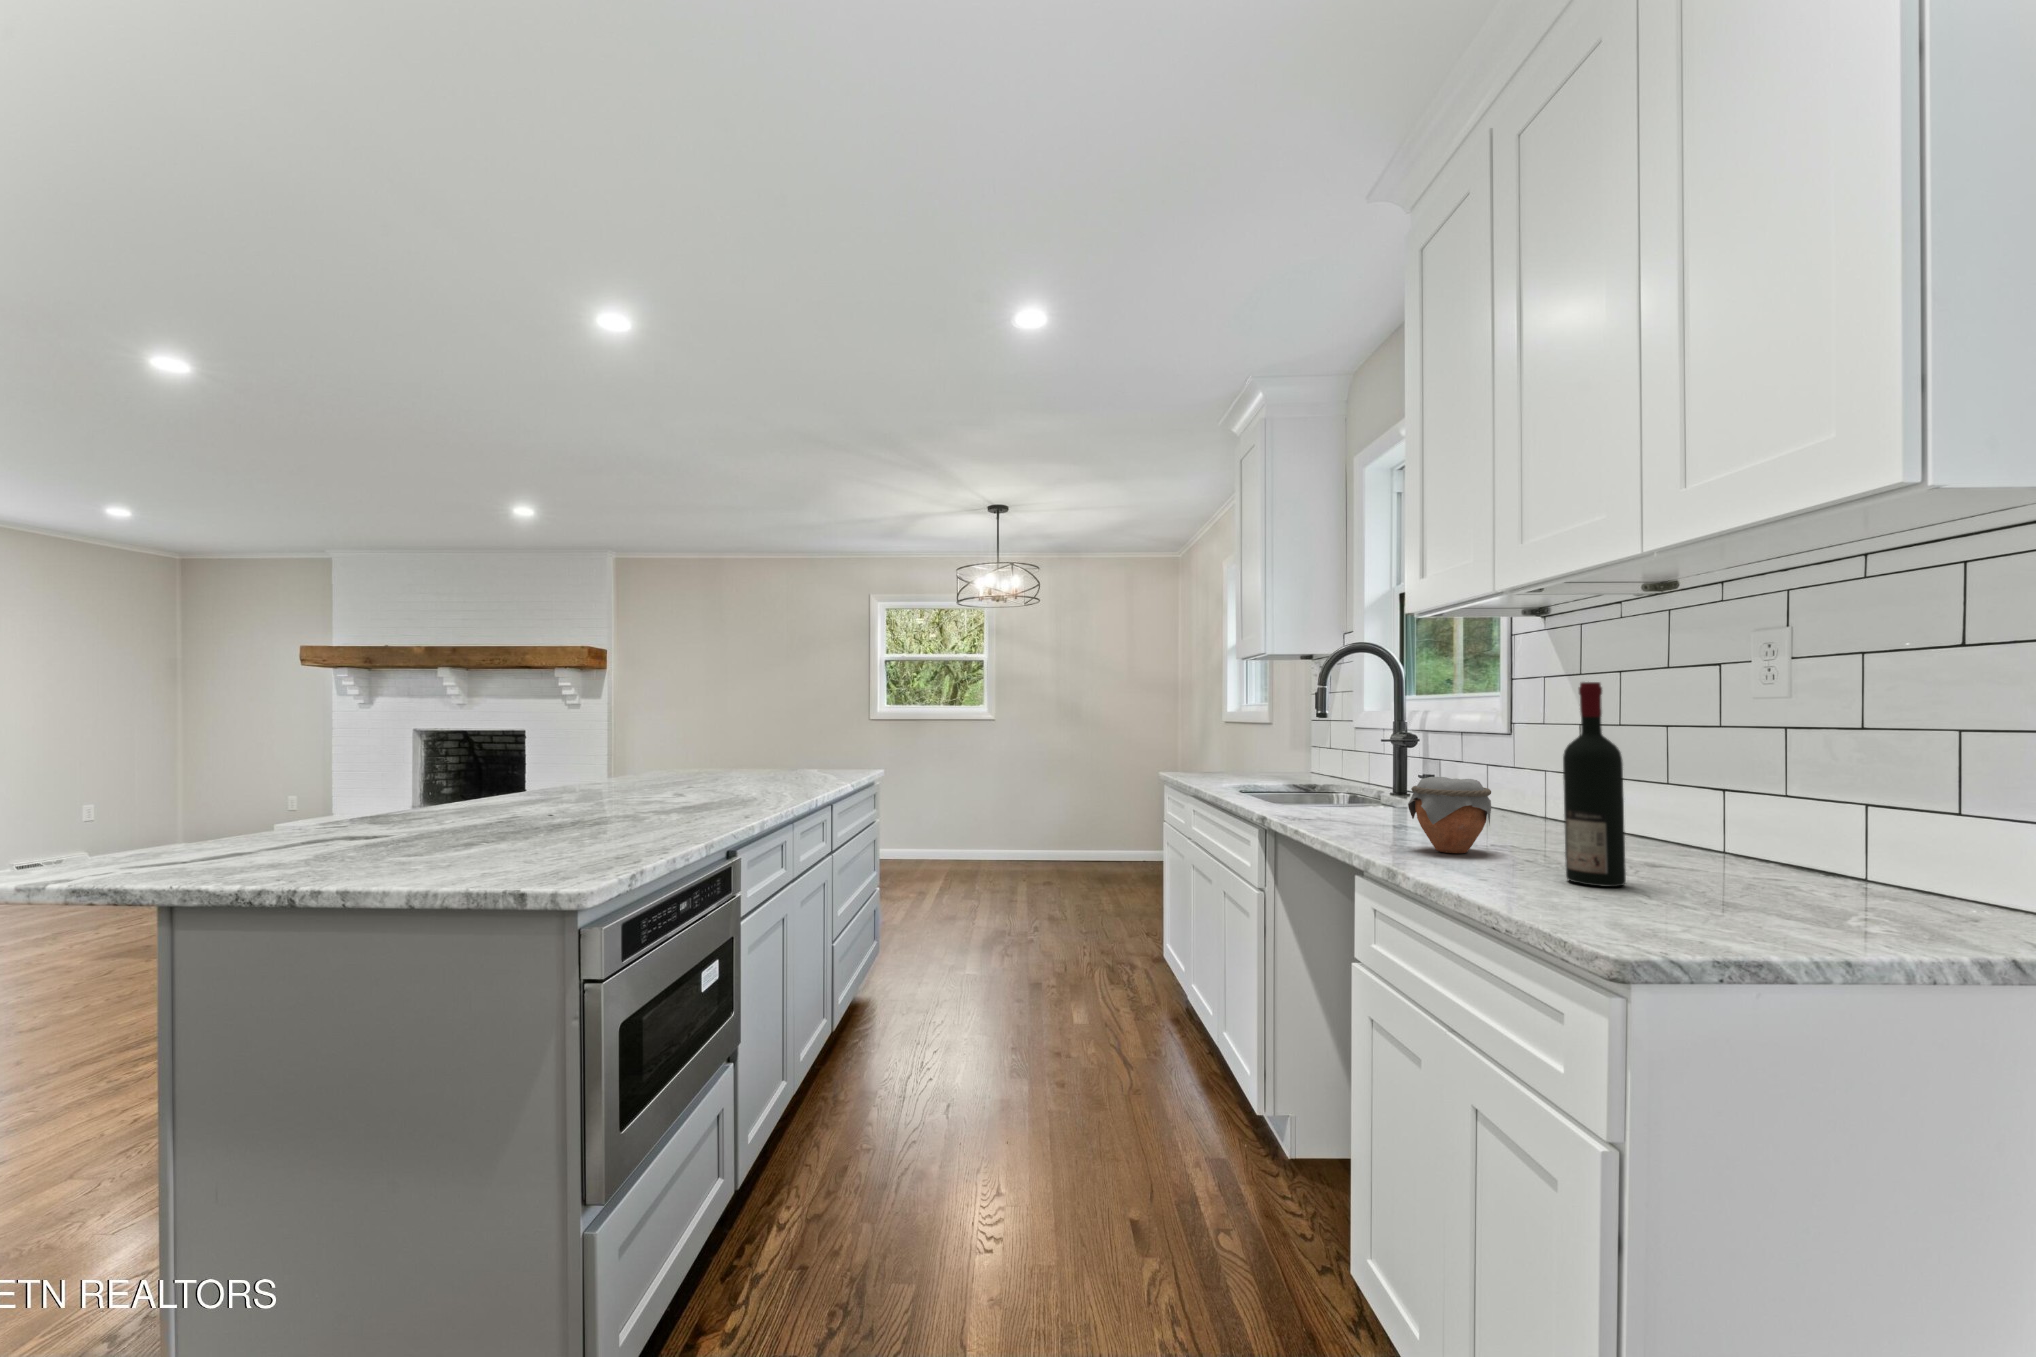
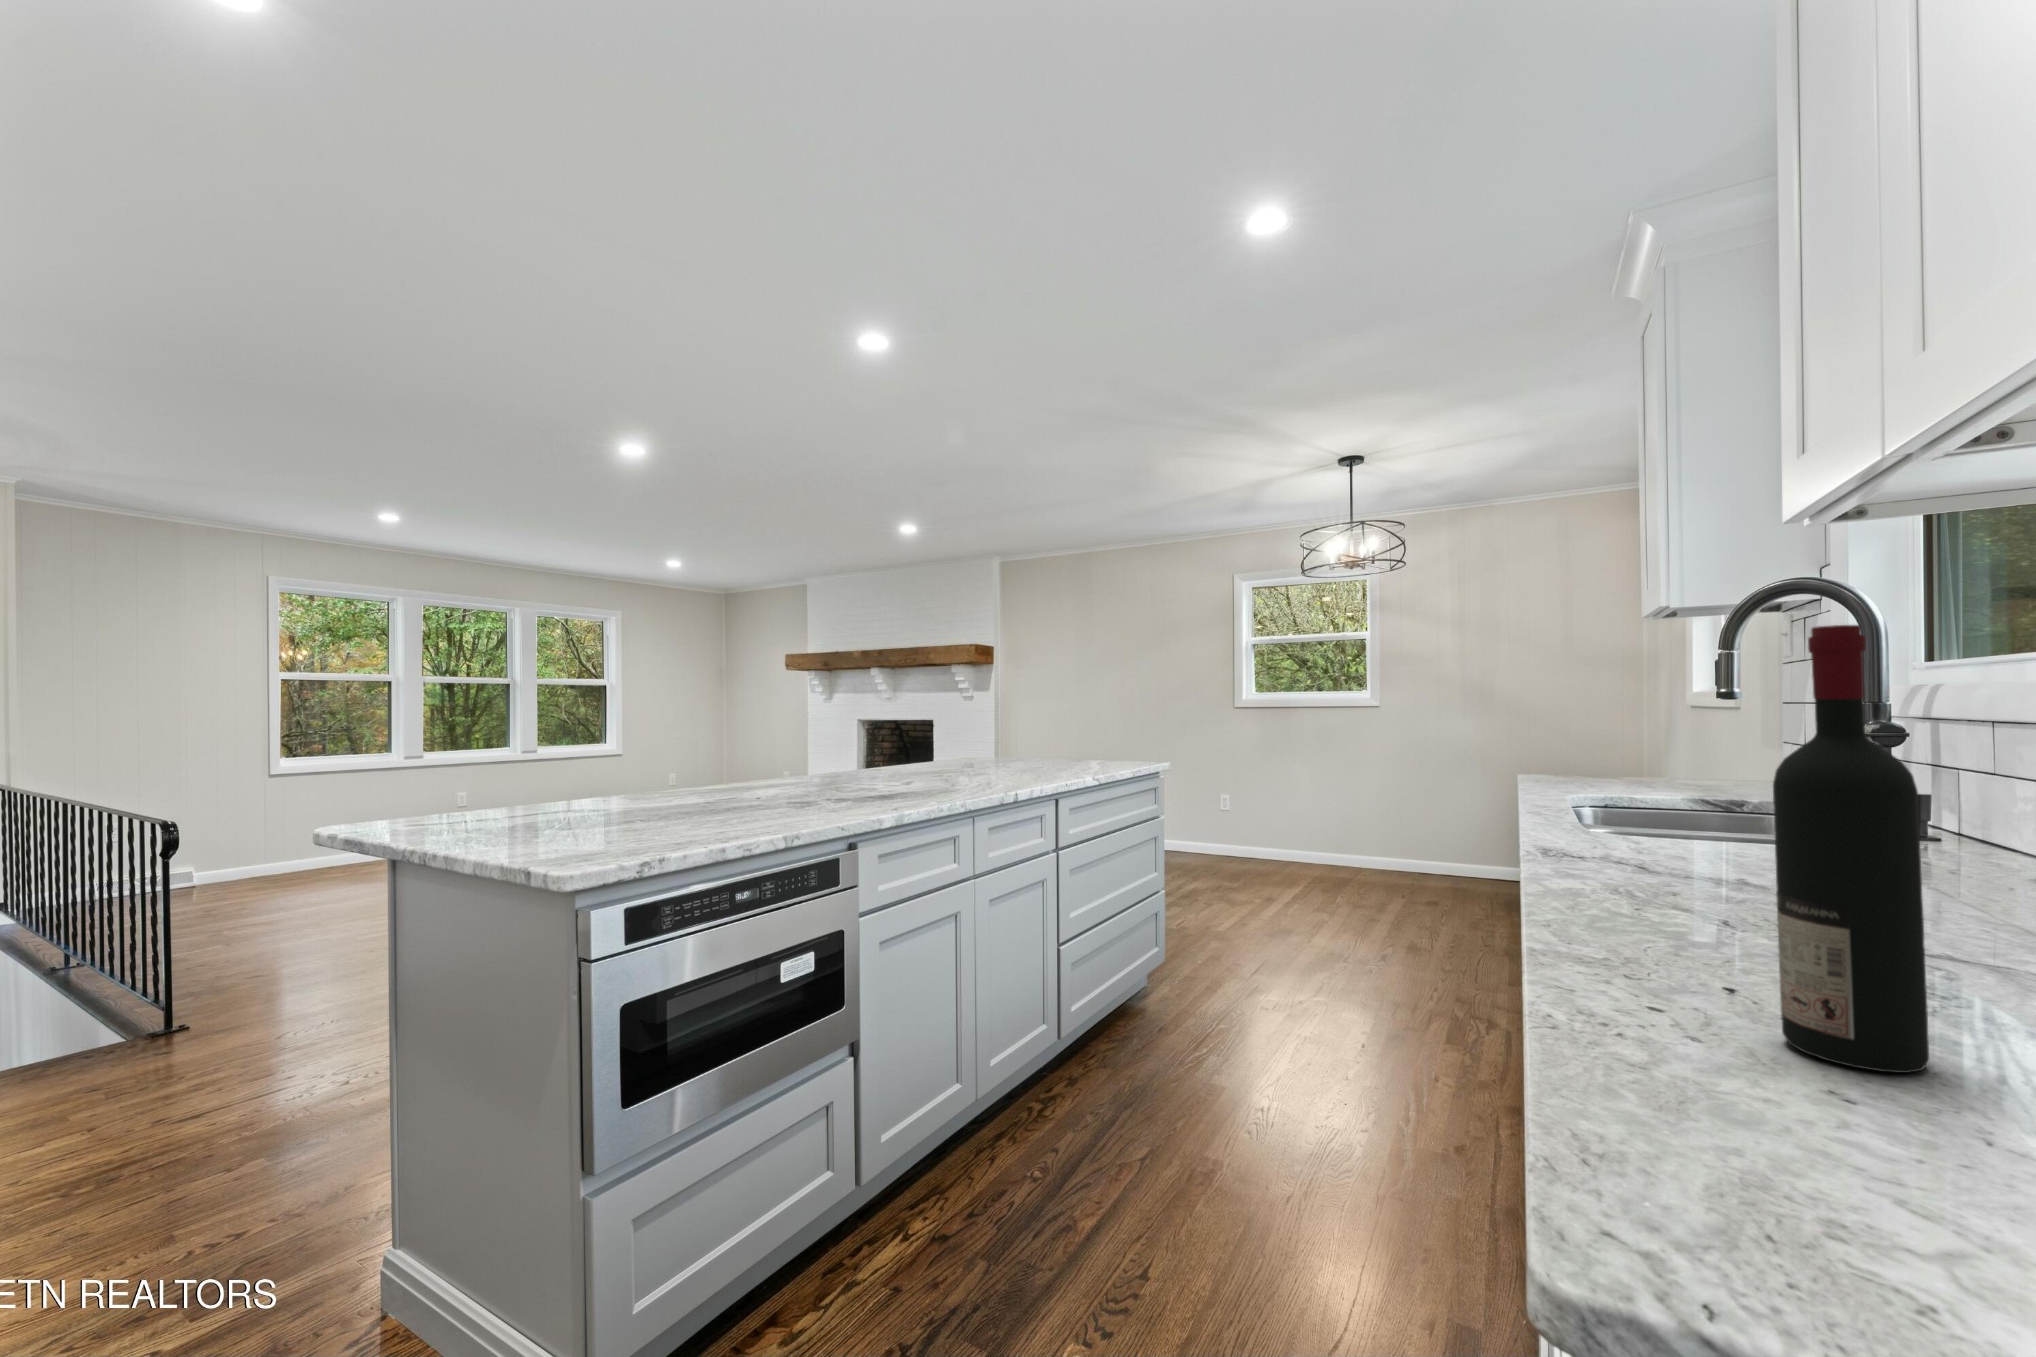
jar: present [1408,777,1491,853] -> none [1592,807,1768,948]

